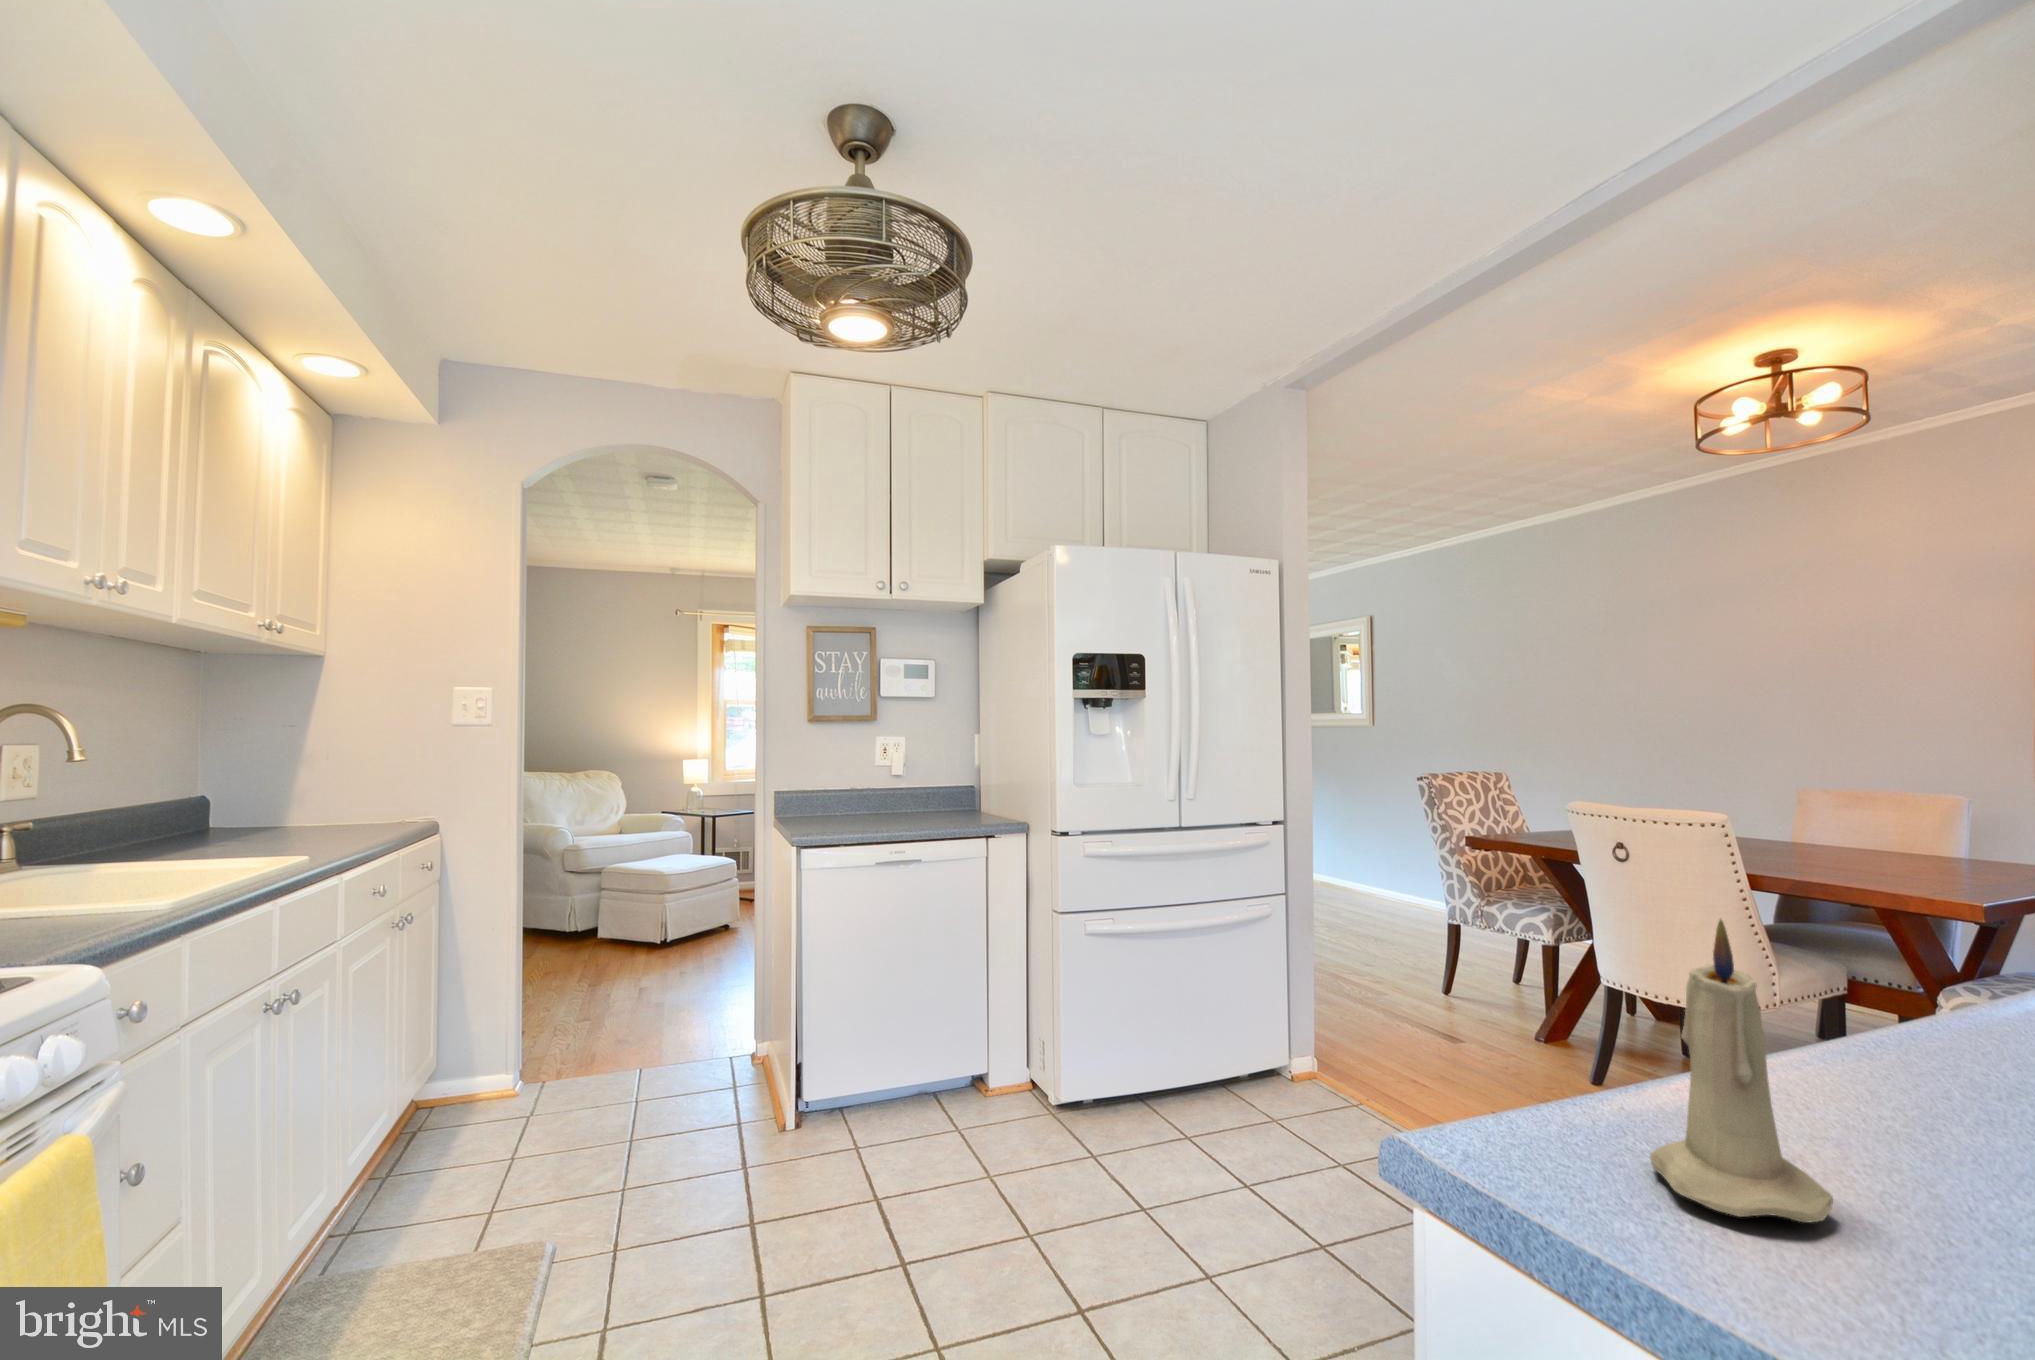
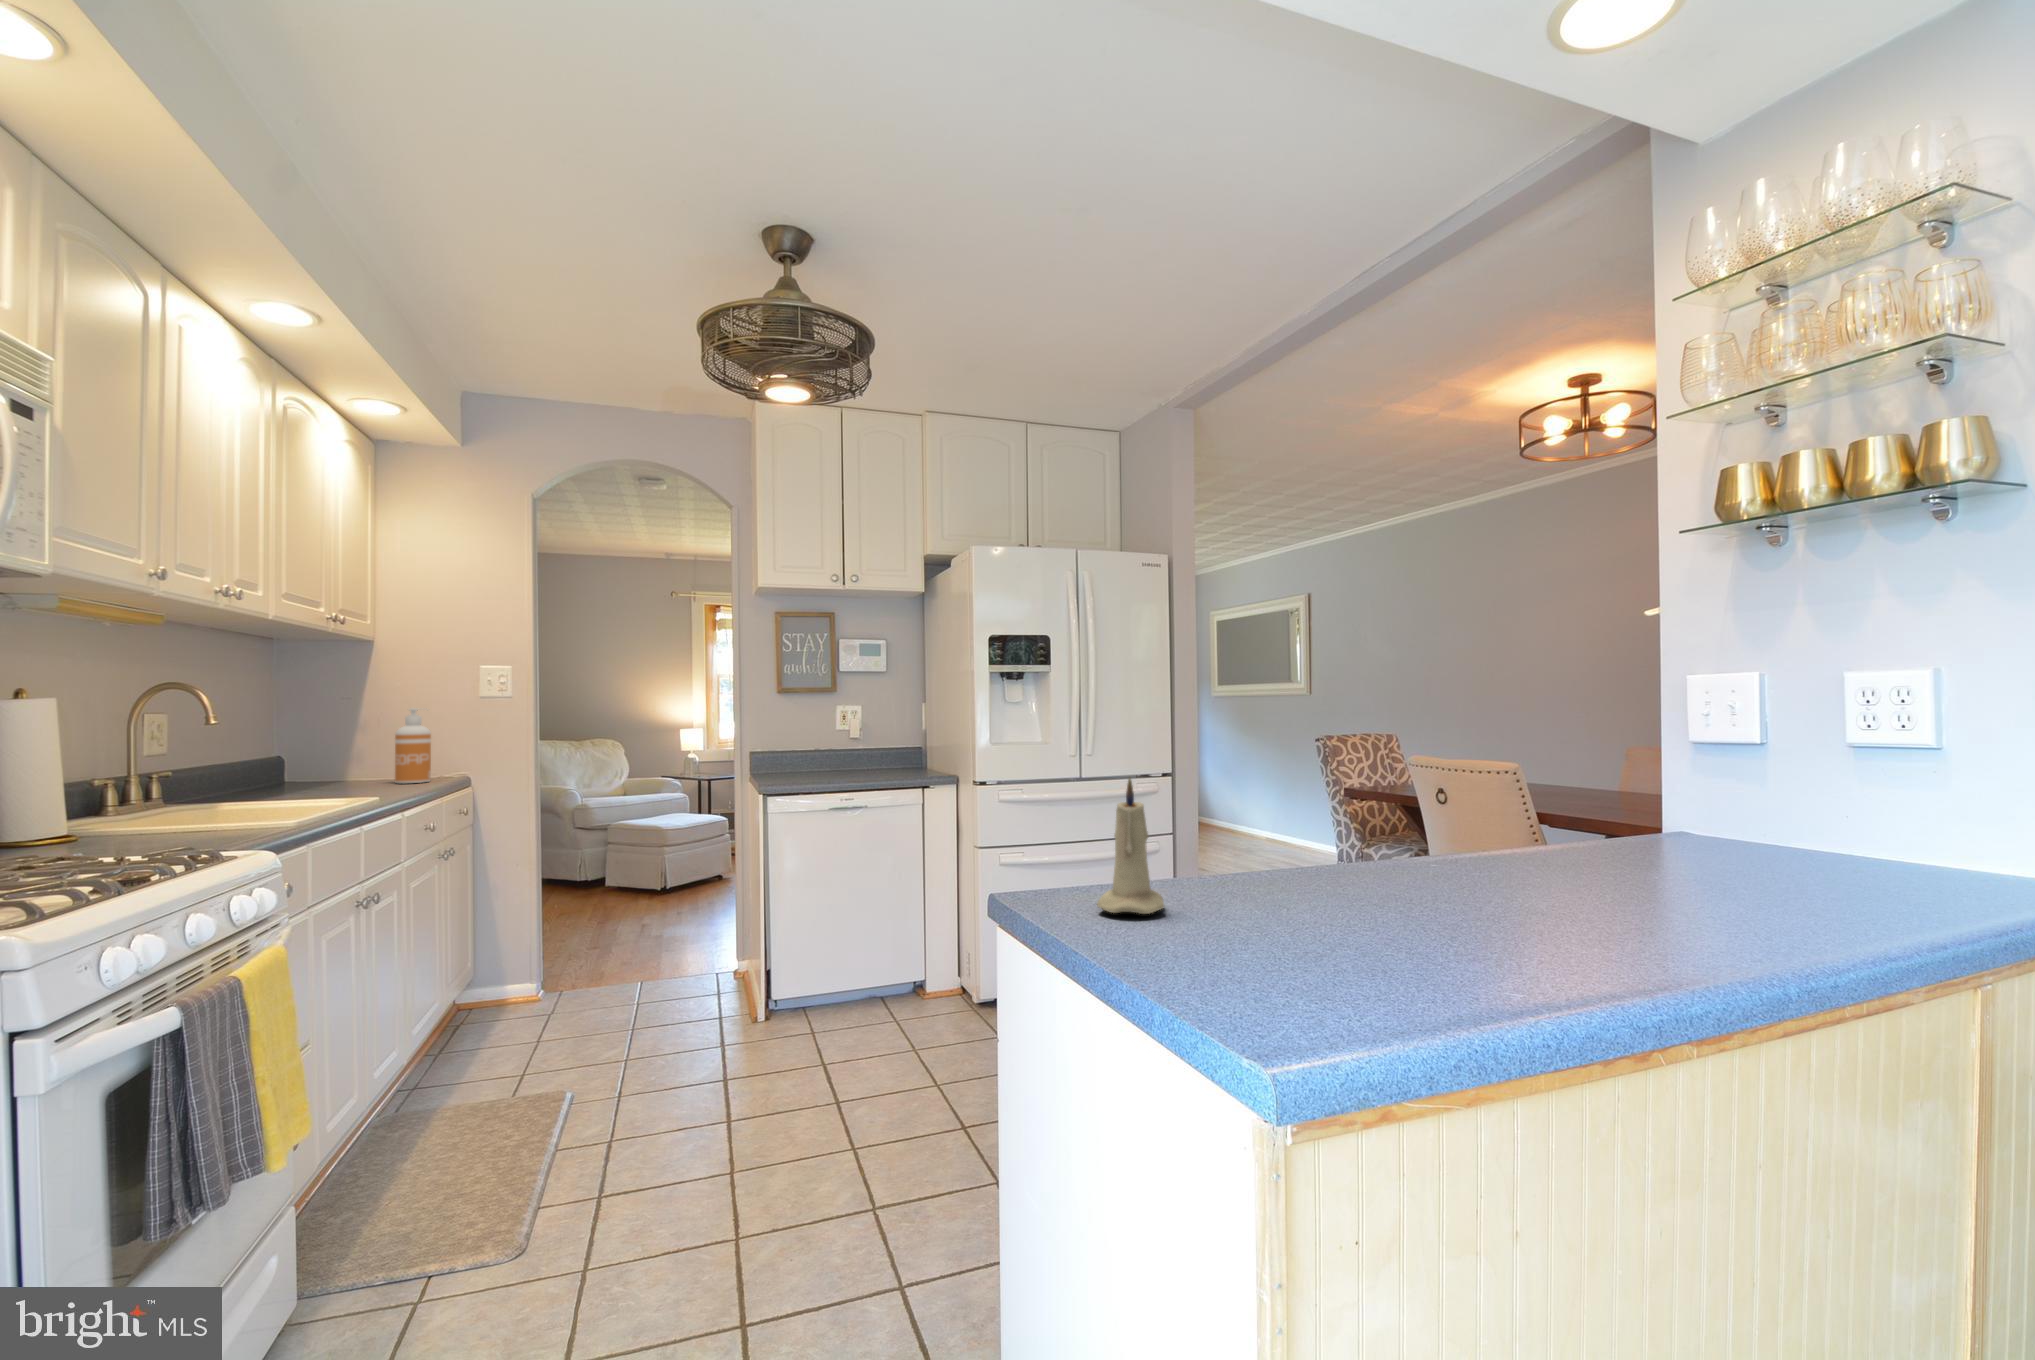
soap dispenser: none [340,738,387,831] -> present [395,708,431,783]

